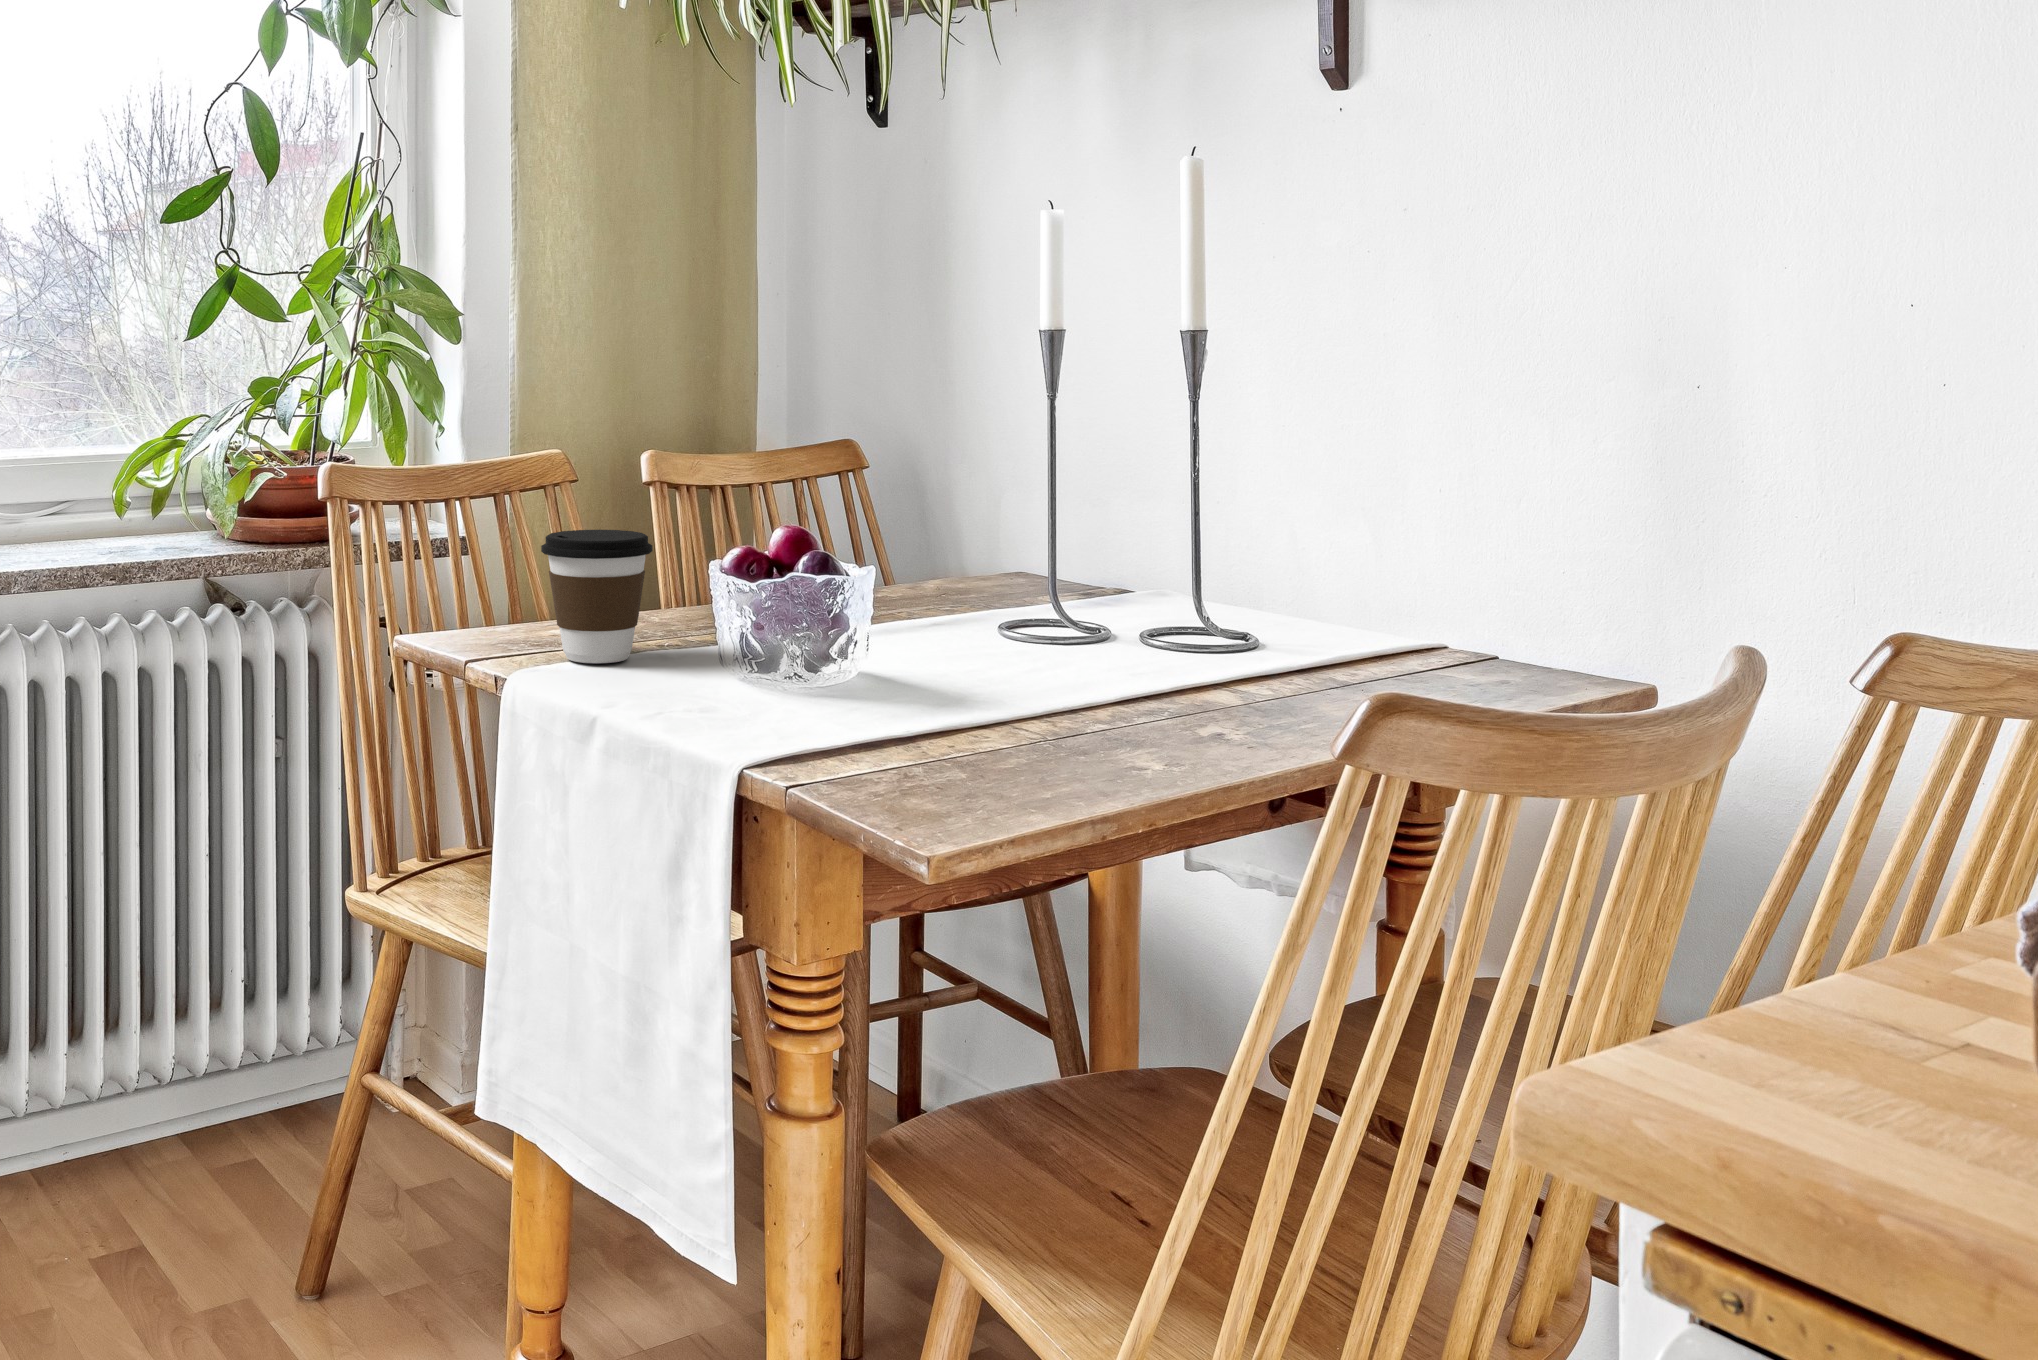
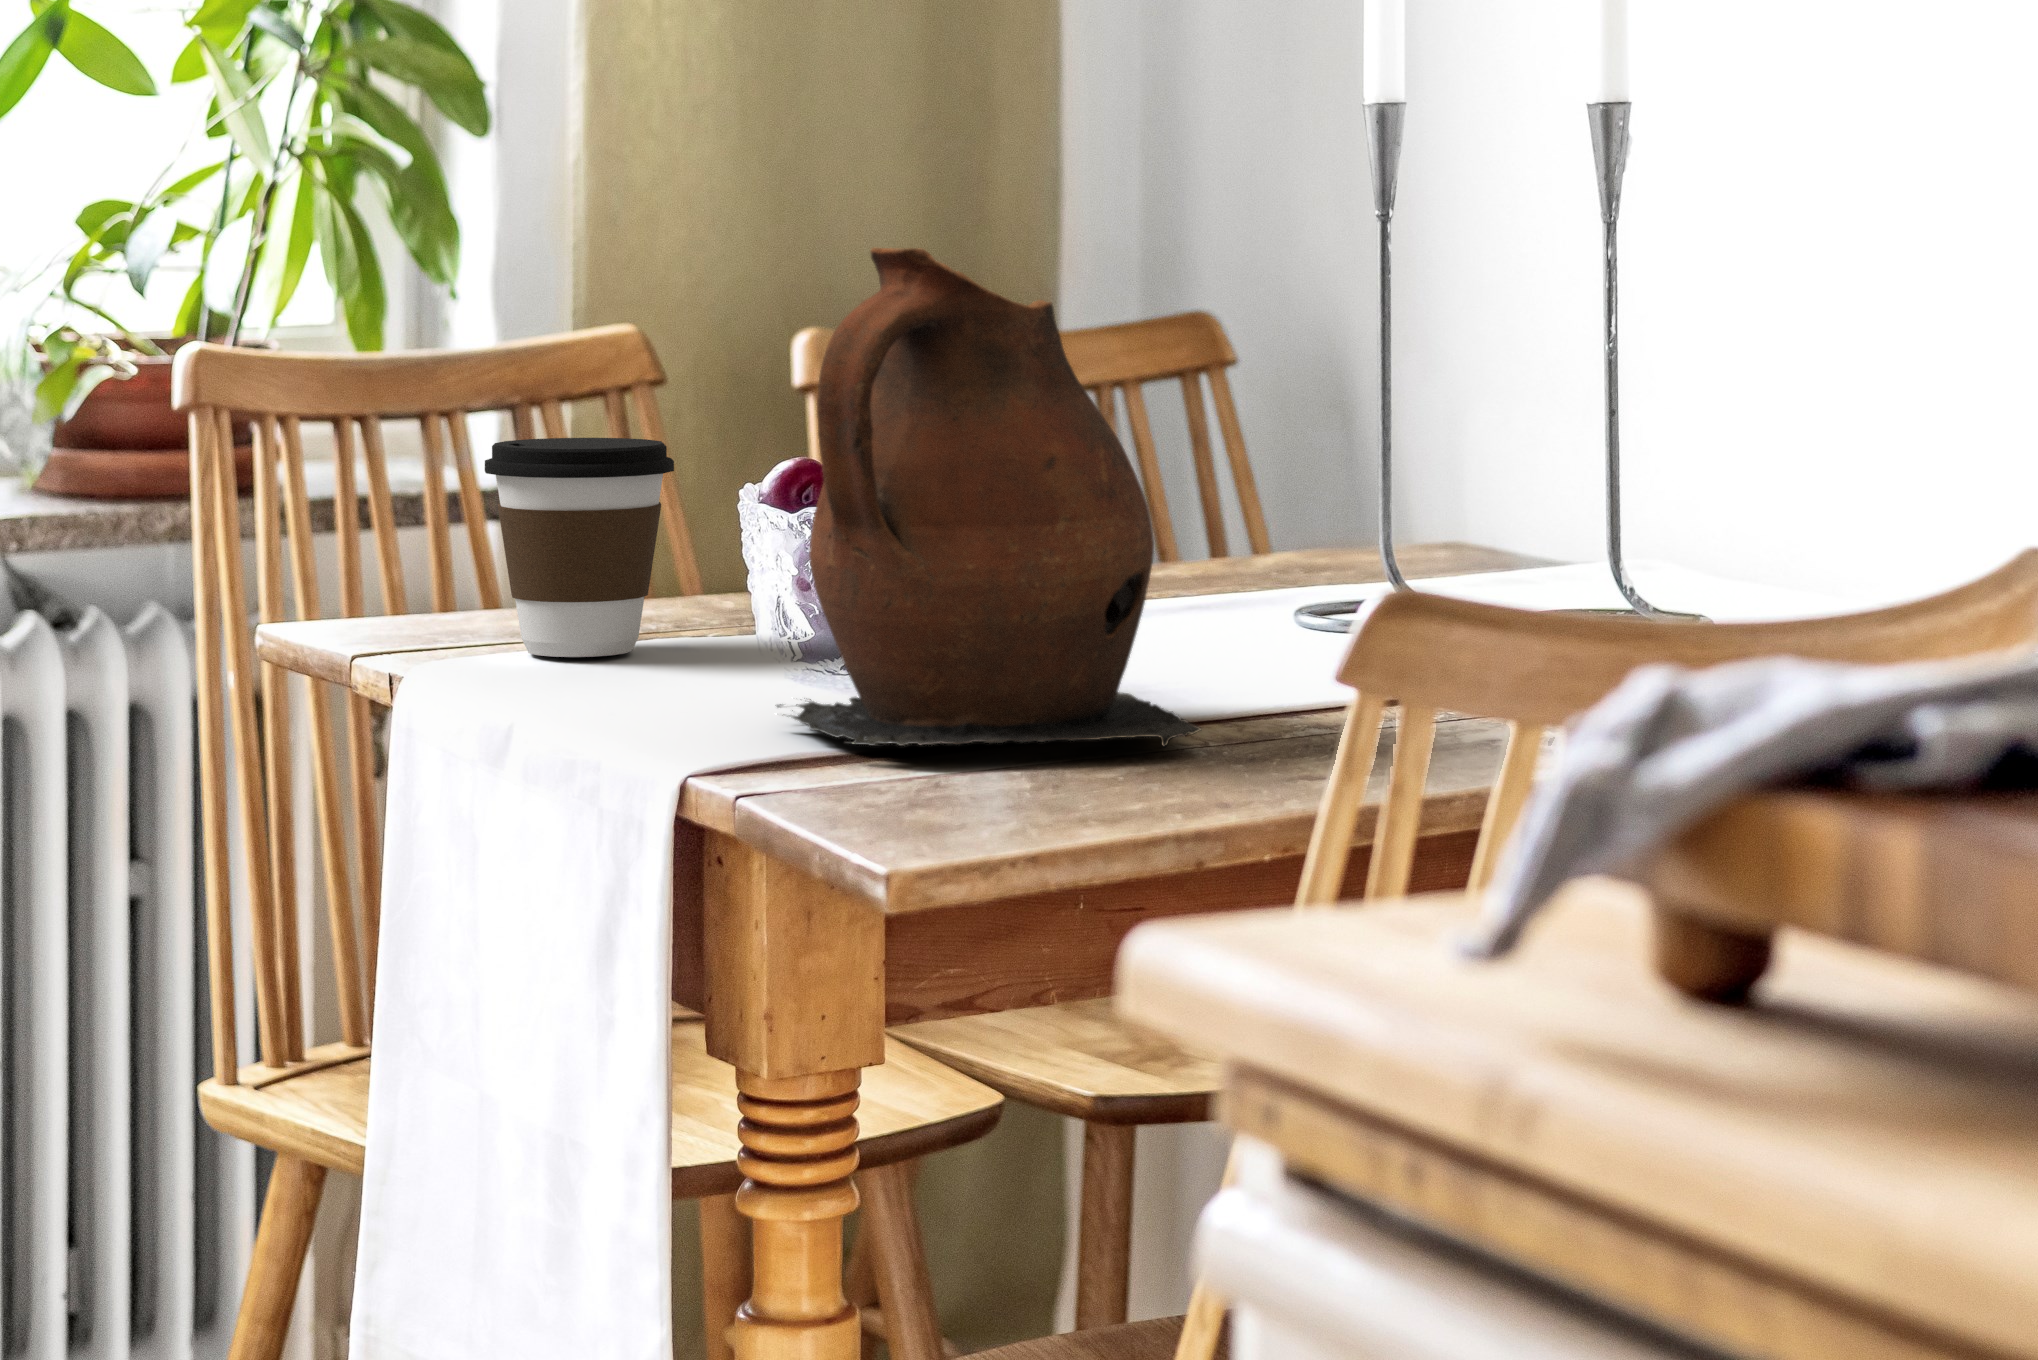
ceramic pitcher: none [755,432,1034,745] -> present [777,248,1201,747]

